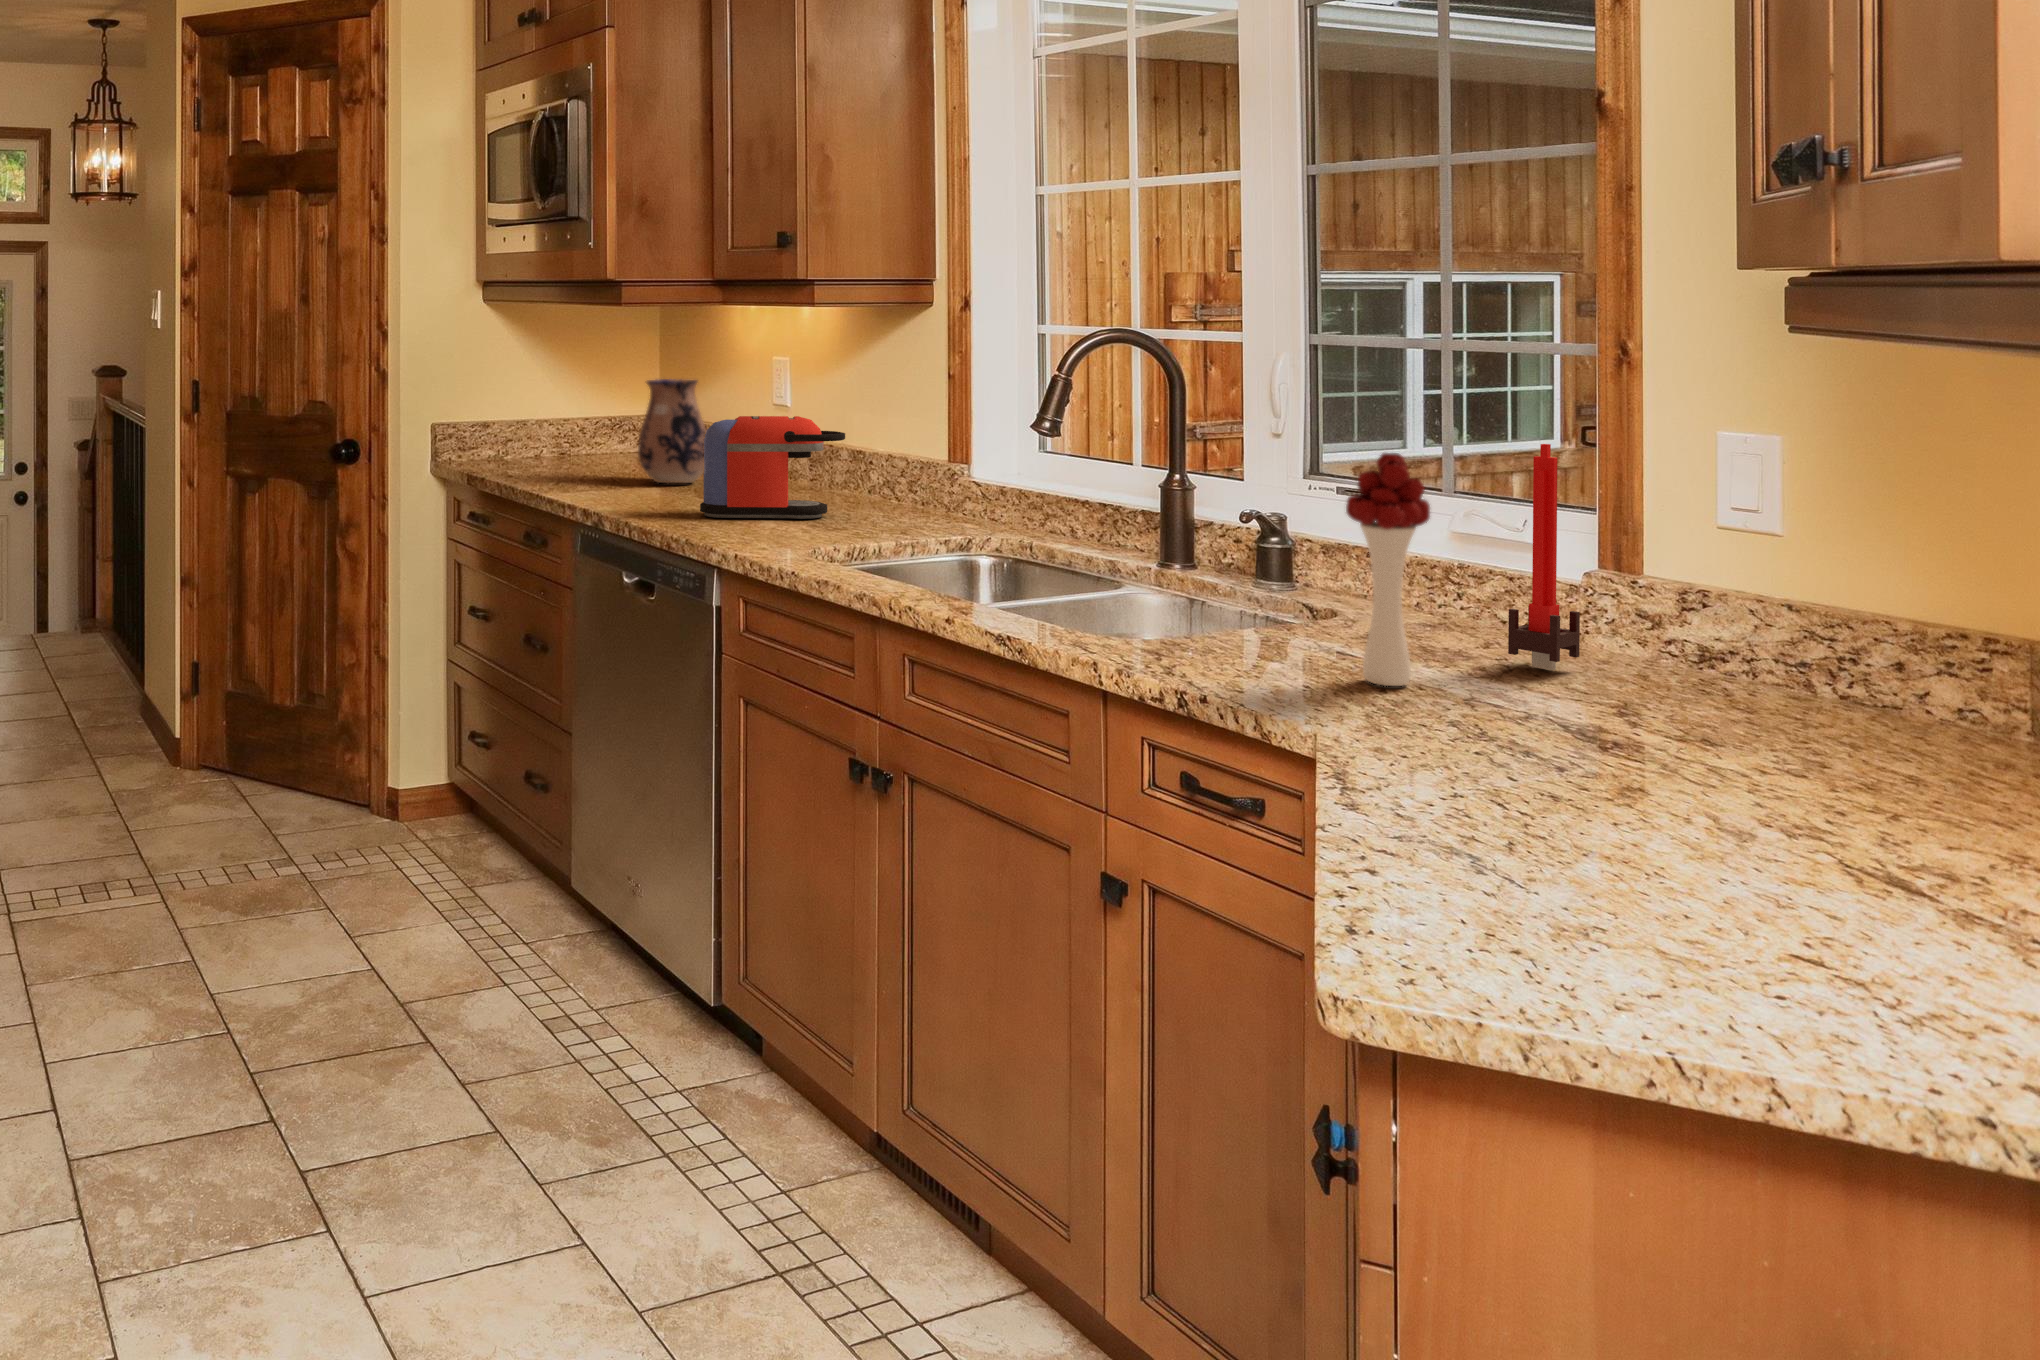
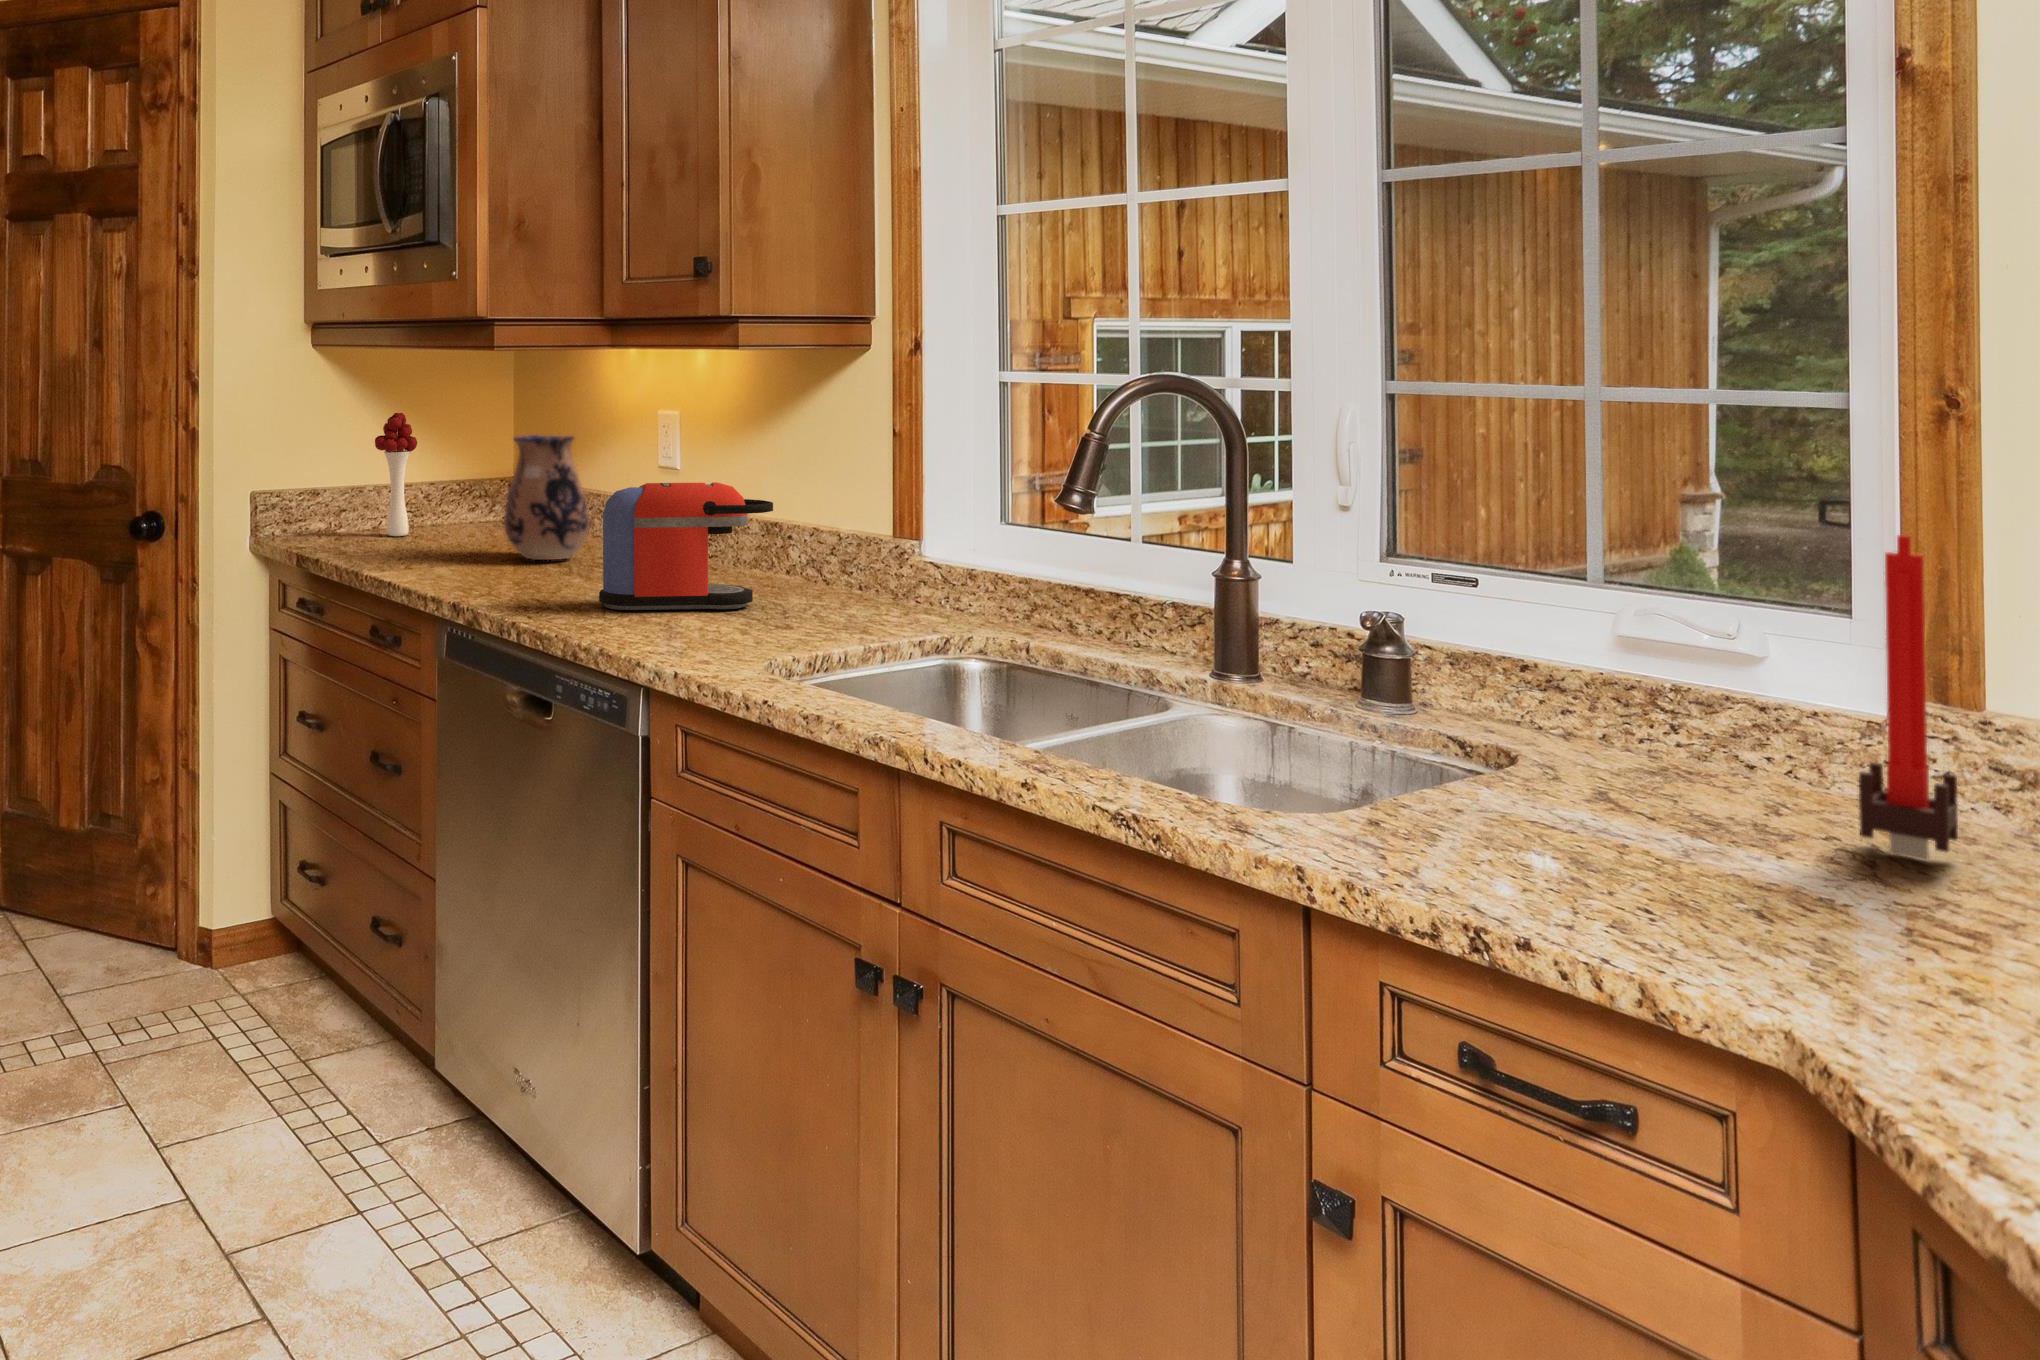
flower bouquet: present [1346,453,1430,686] -> present [375,413,417,536]

